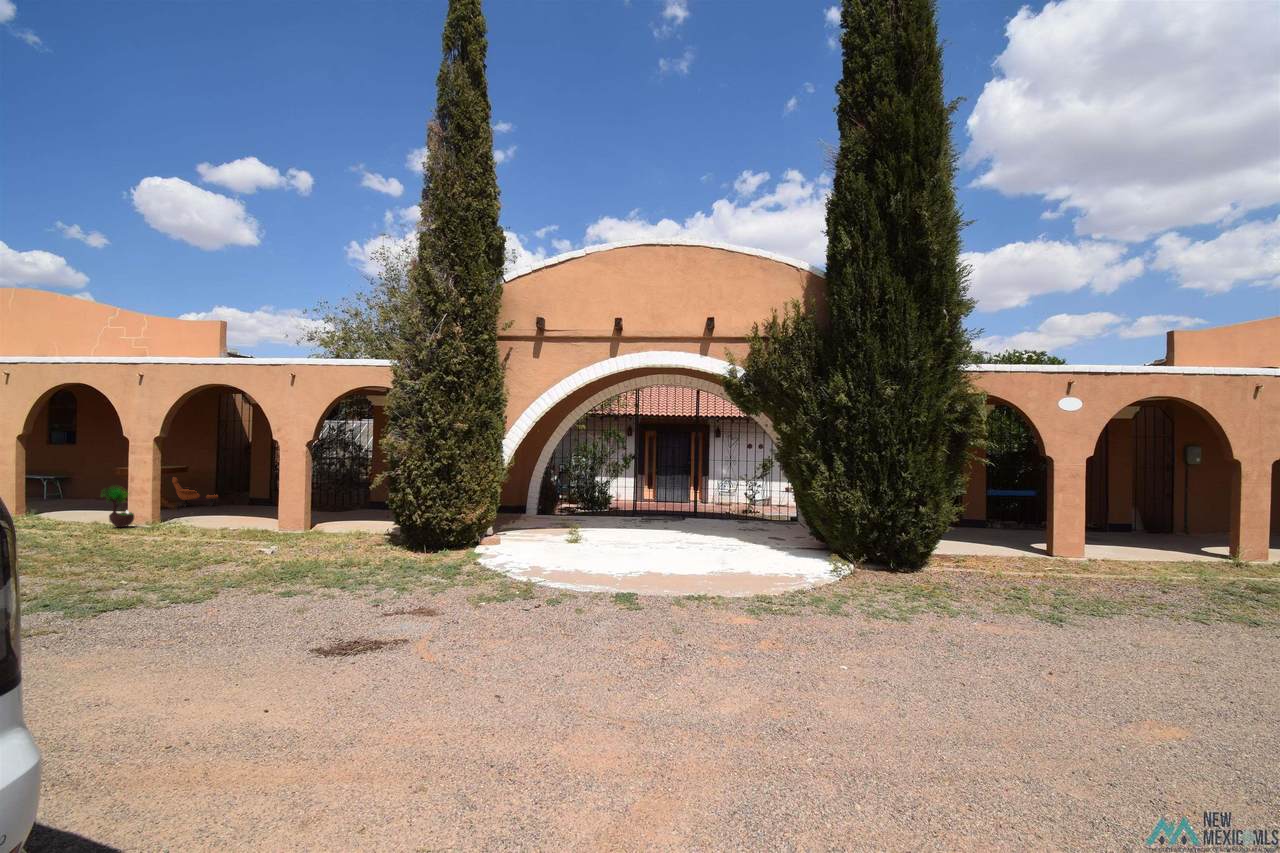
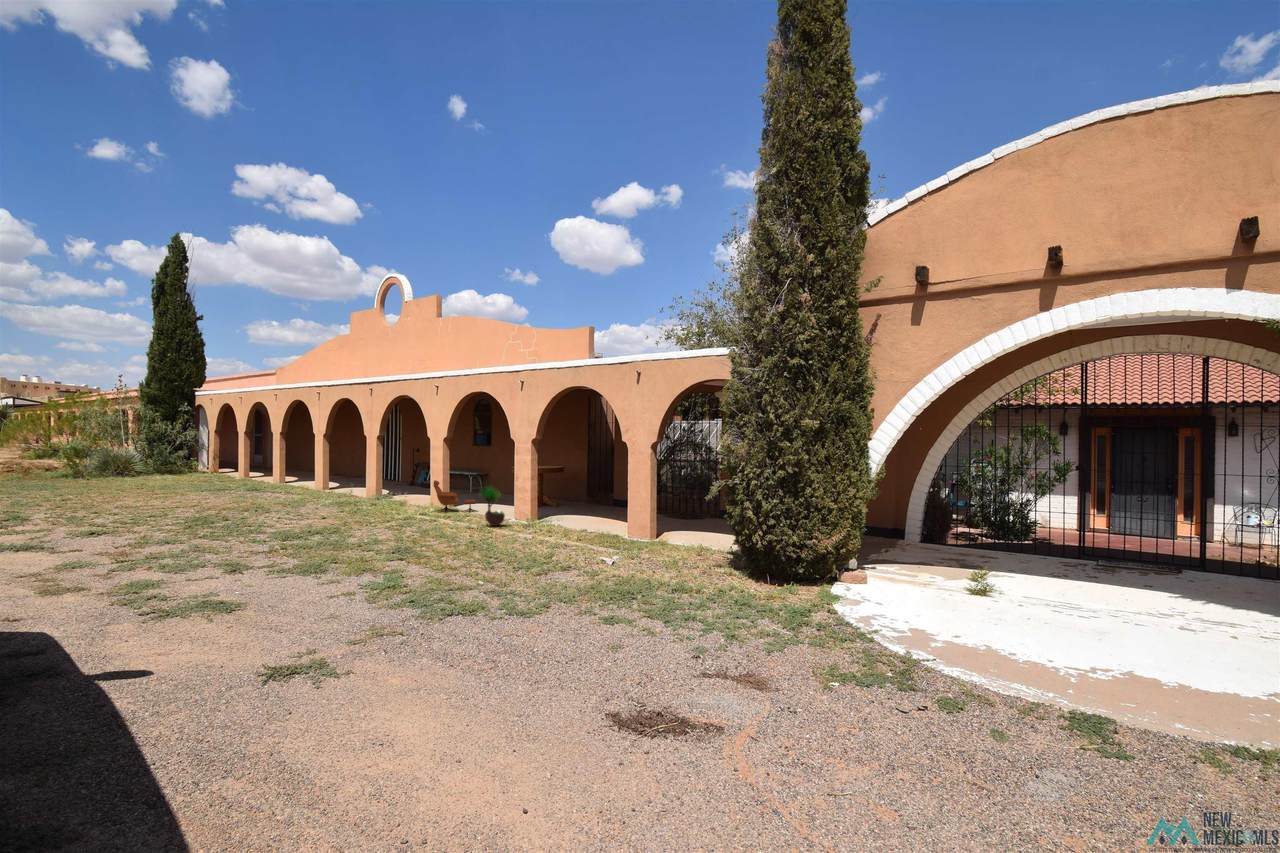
lounge chair: present [172,477,218,507] -> present [434,480,476,513]

